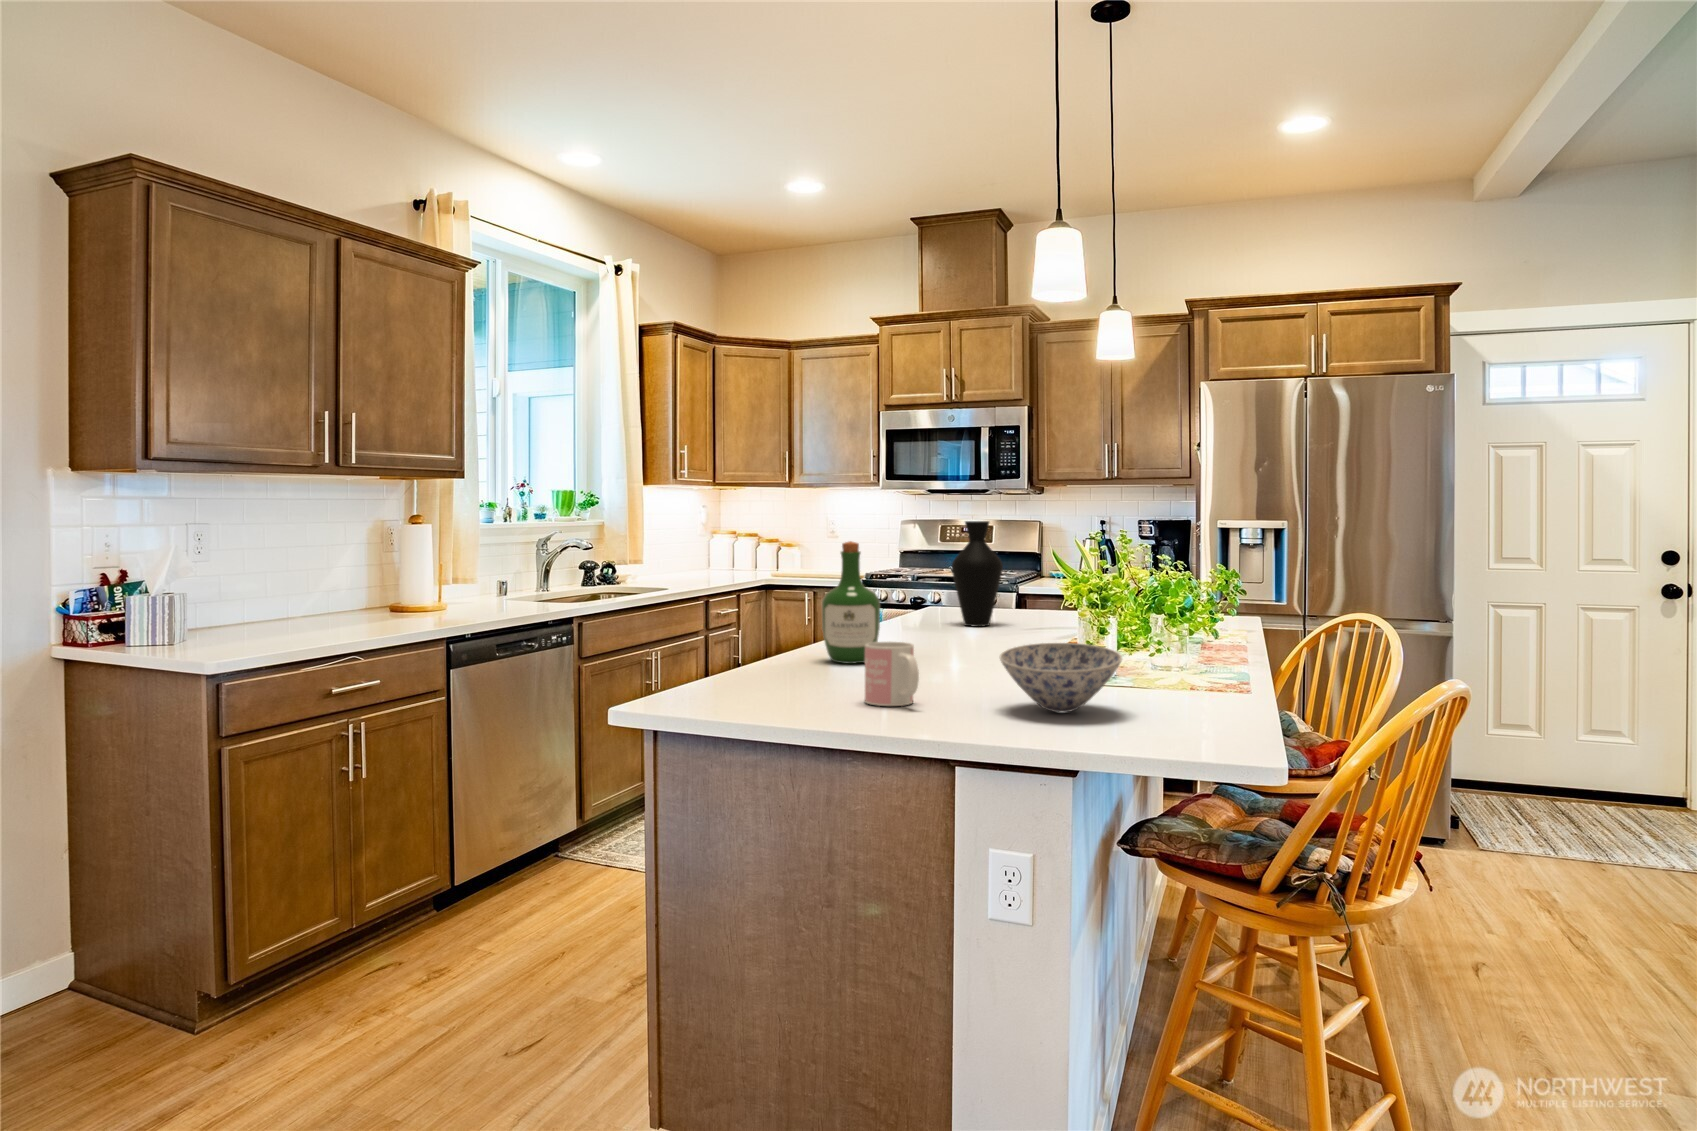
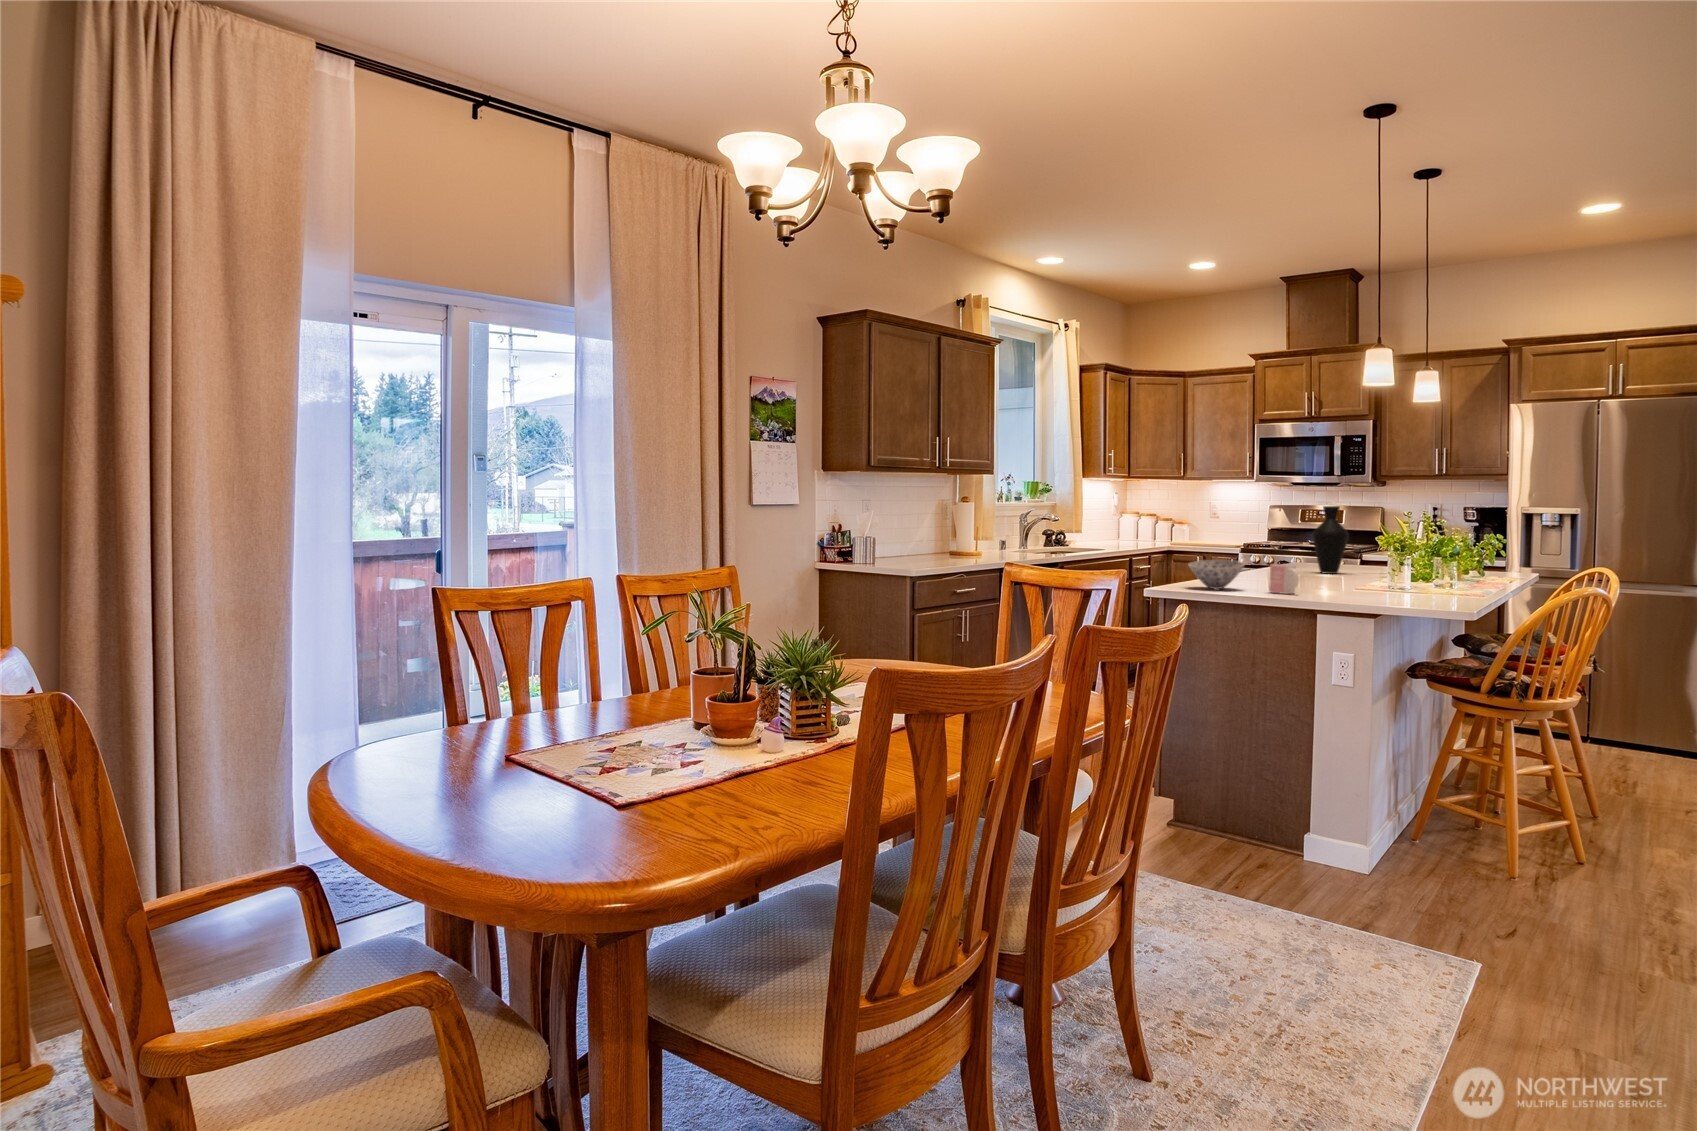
wine bottle: present [822,541,880,664] -> none [1237,516,1271,583]
bowl: present [1000,643,1122,712] -> present [1188,560,1244,589]

